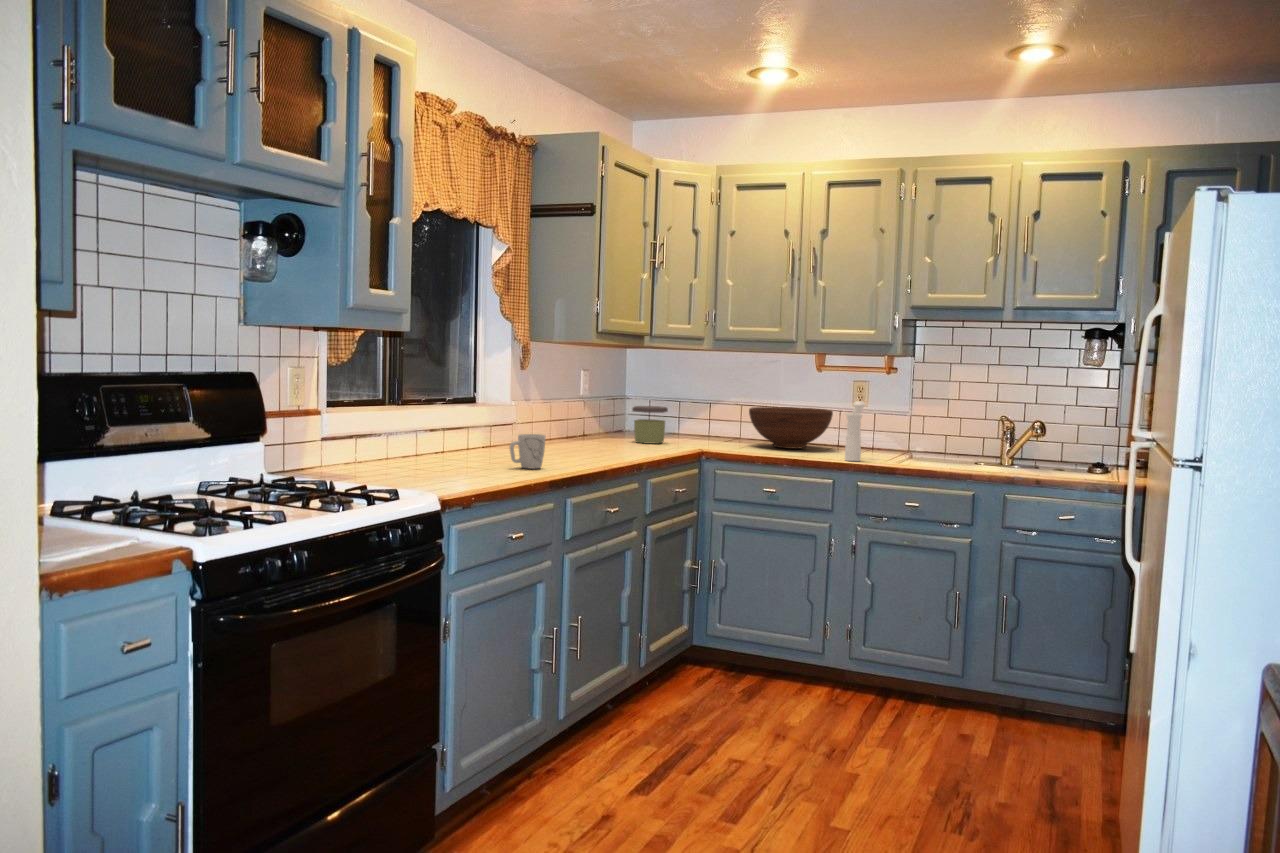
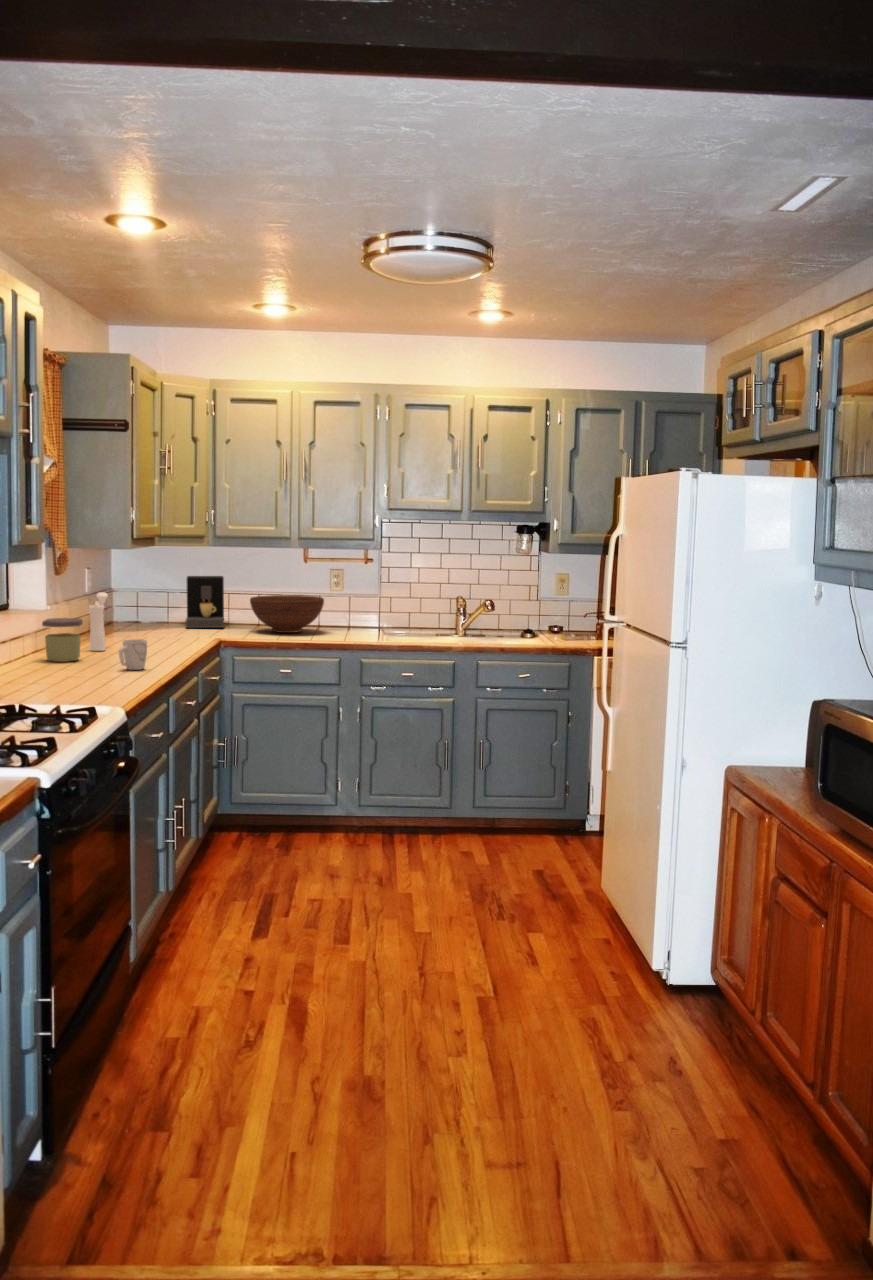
coffee maker: none [686,385,742,440] -> present [186,576,224,628]
pepper mill: present [845,401,865,461] -> present [89,593,108,651]
jar: present [632,406,668,444] -> present [42,618,83,662]

